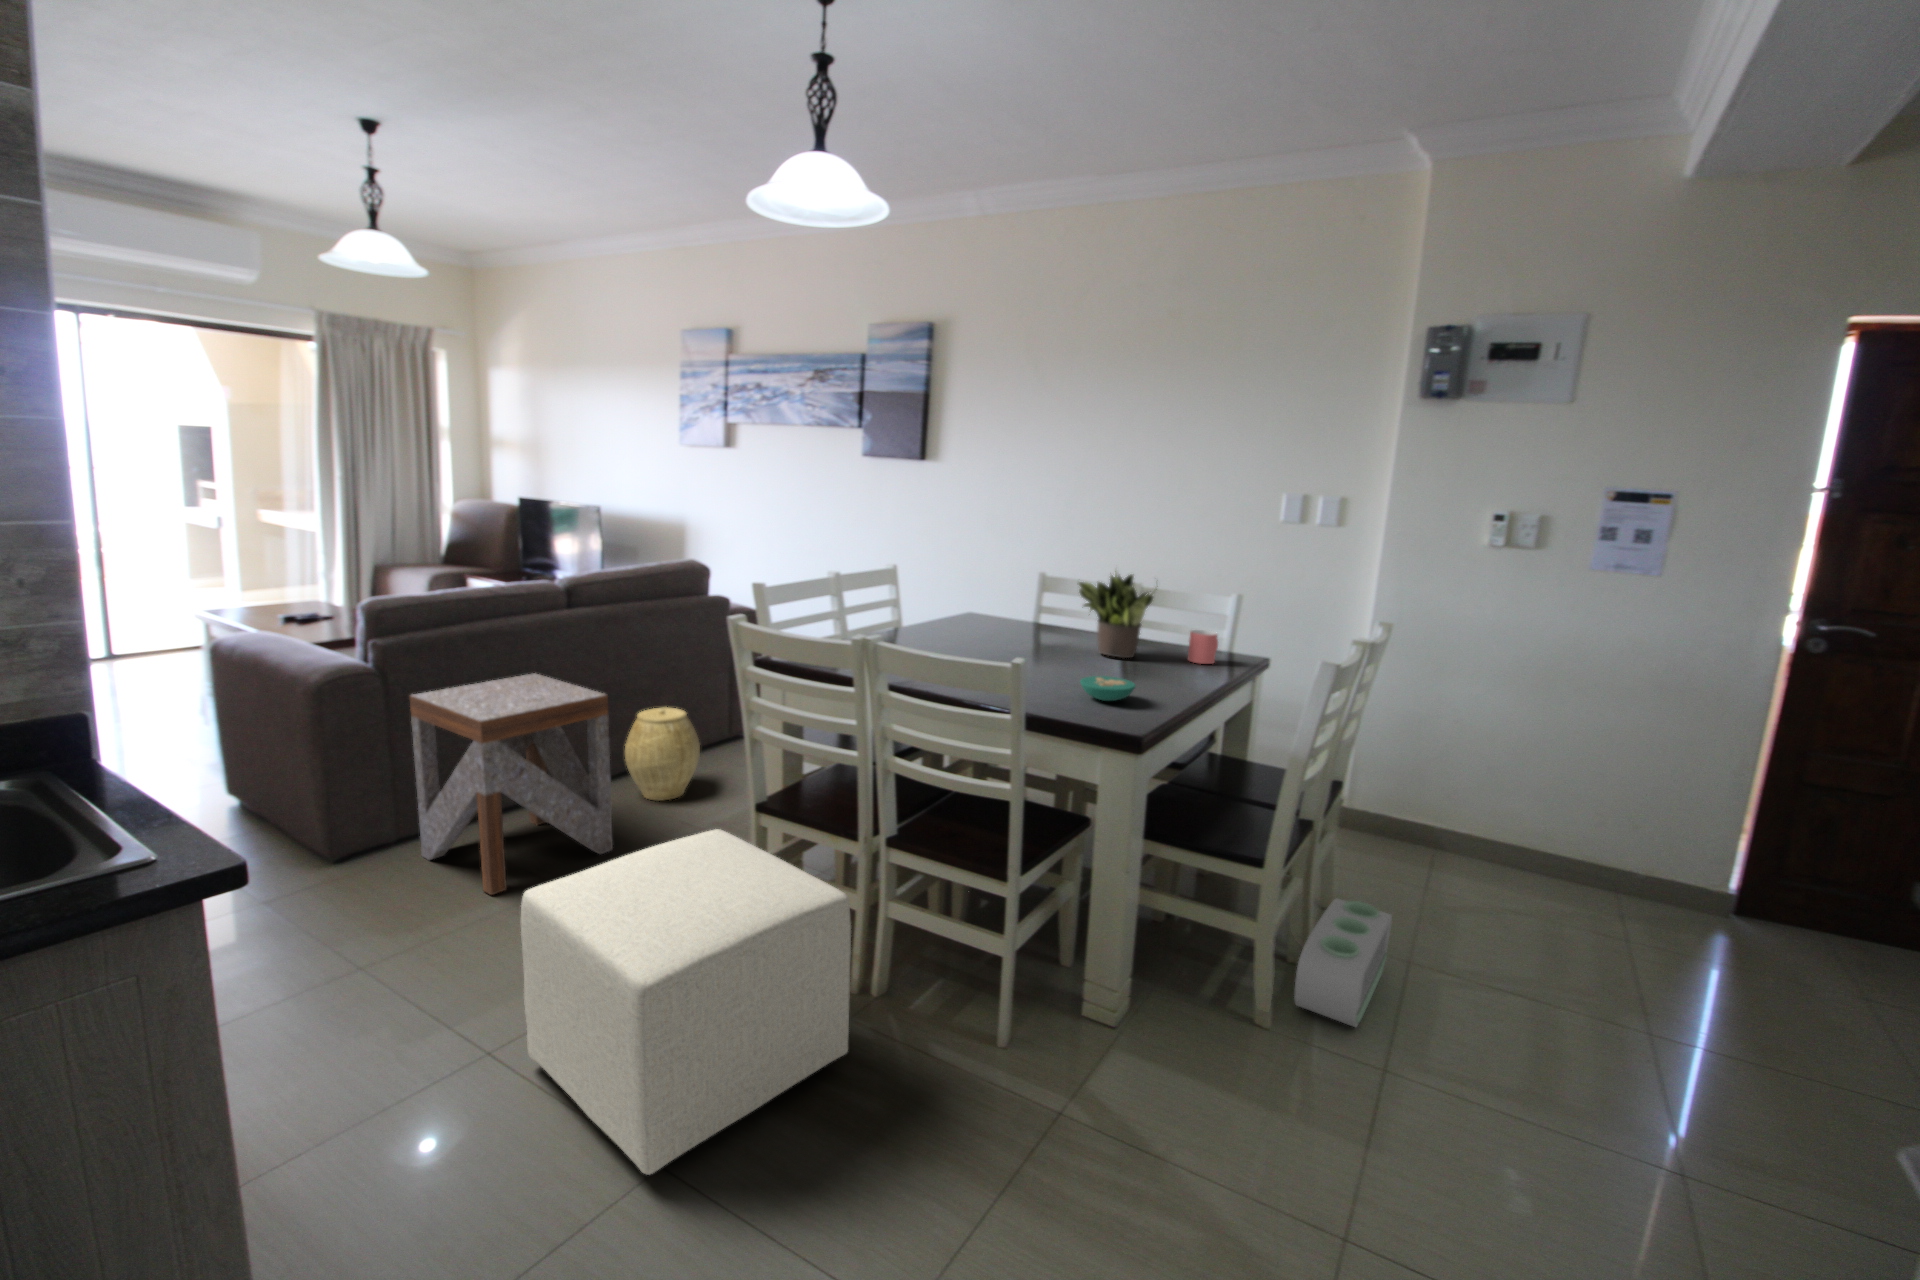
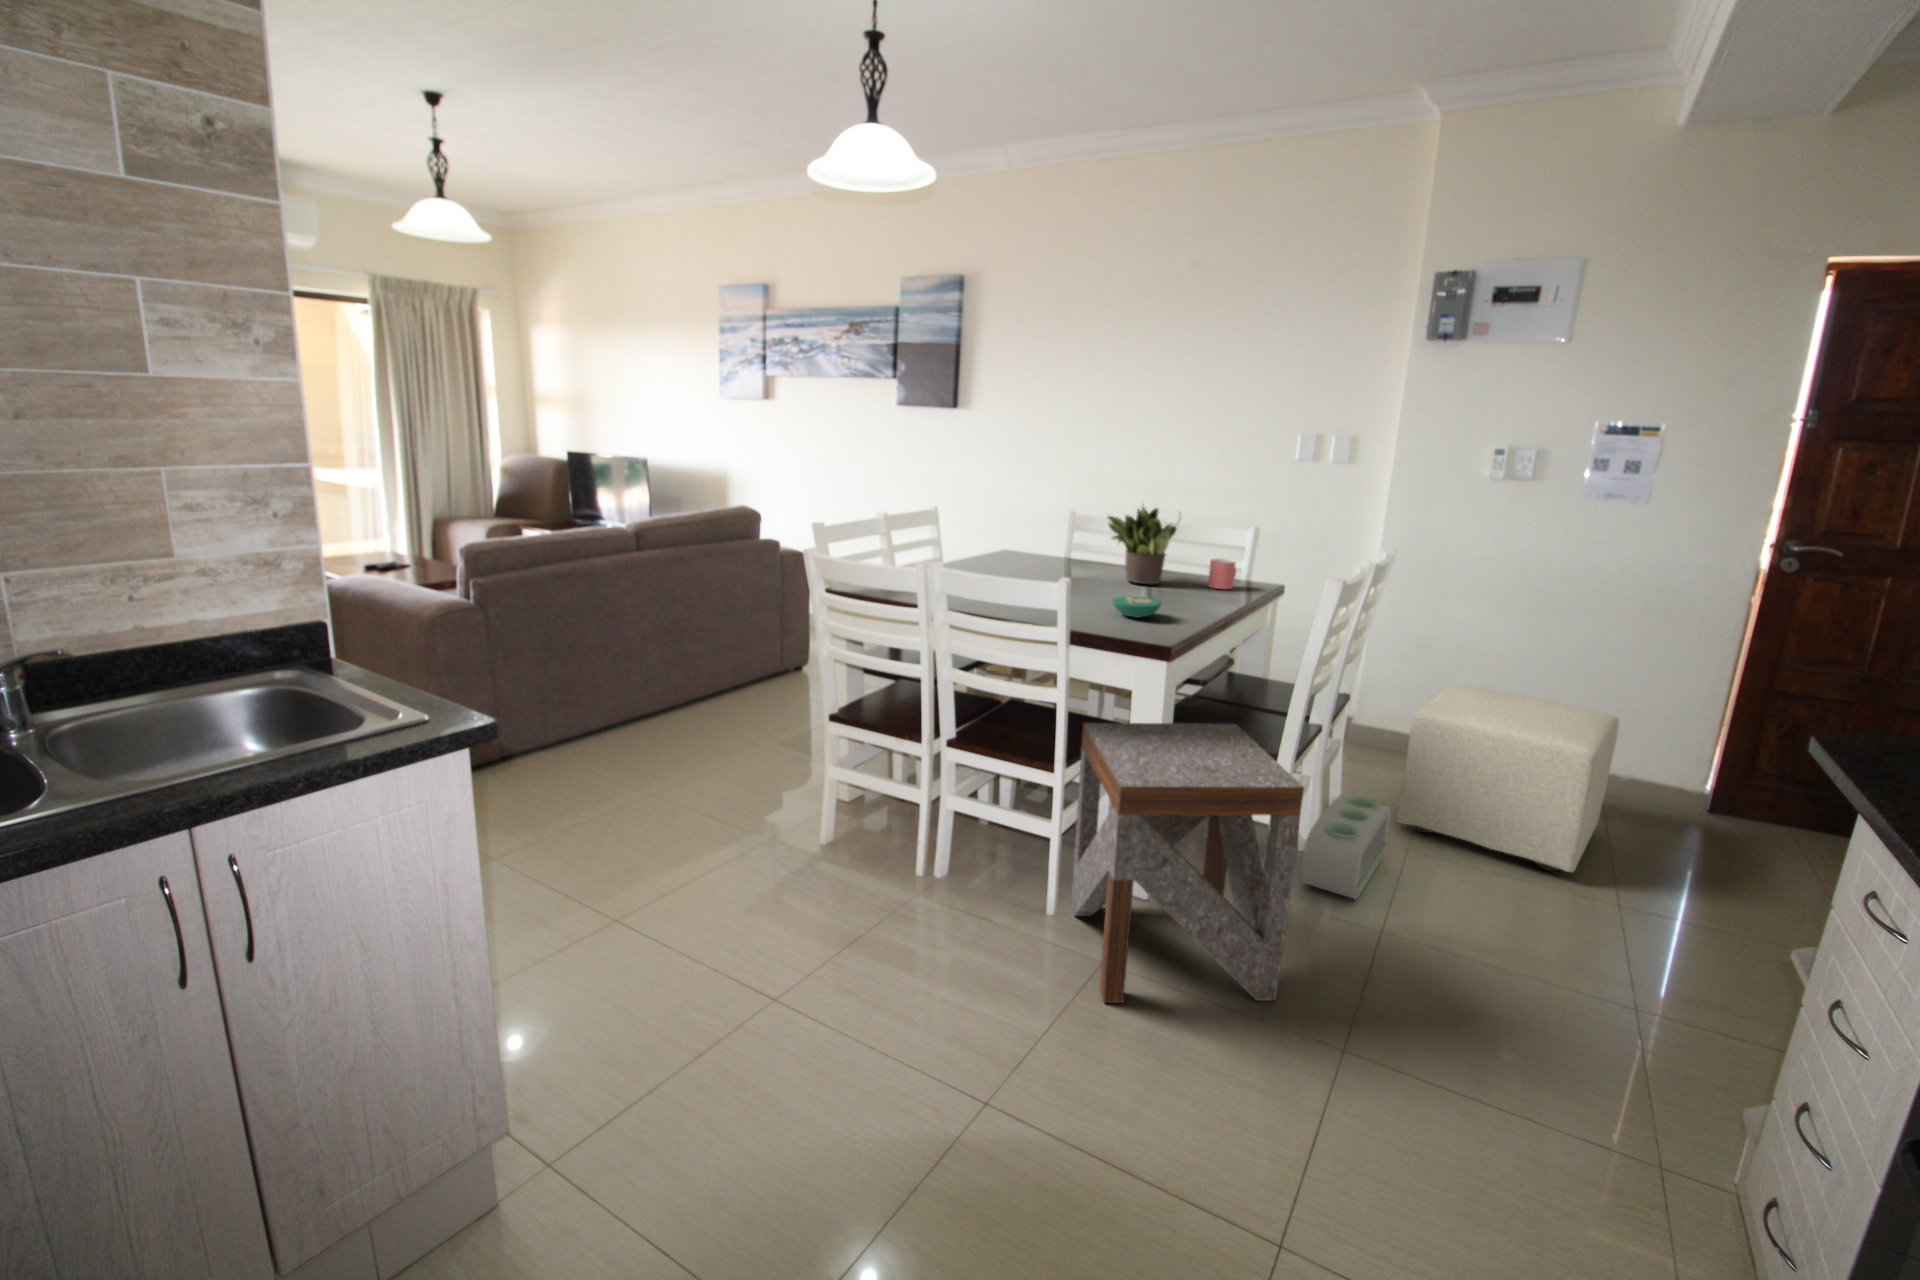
side table: present [409,673,613,895] -> present [1071,723,1304,1003]
woven basket: present [625,708,700,800] -> none [691,641,759,725]
ottoman: present [521,829,851,1175] -> present [1397,685,1619,872]

